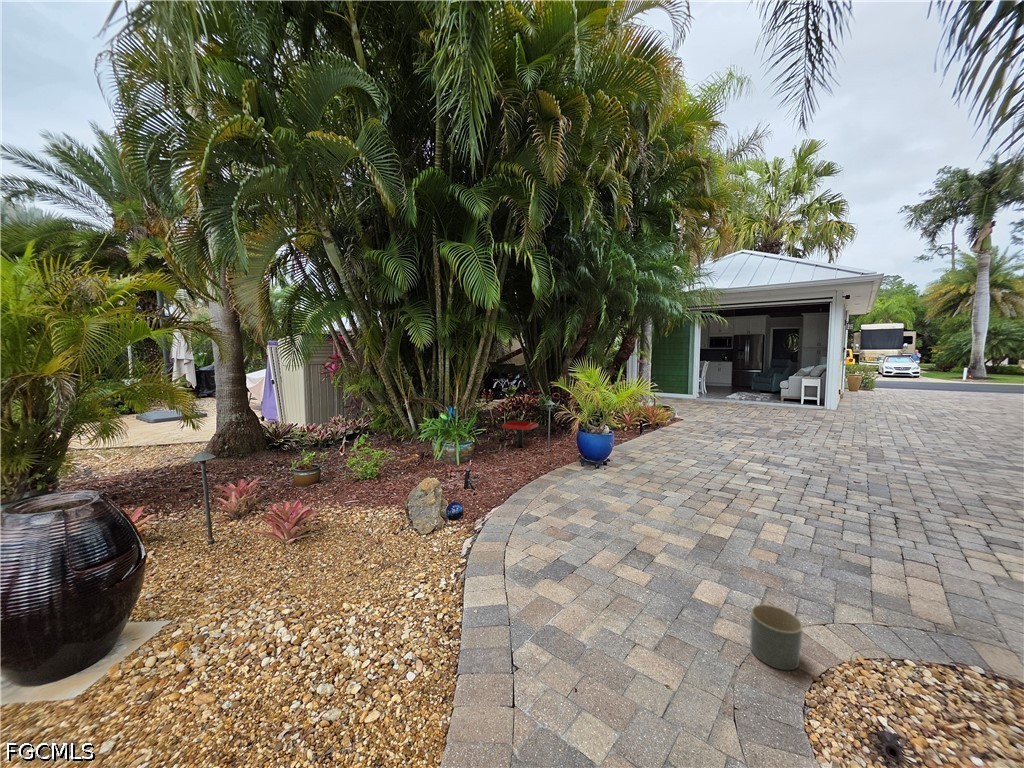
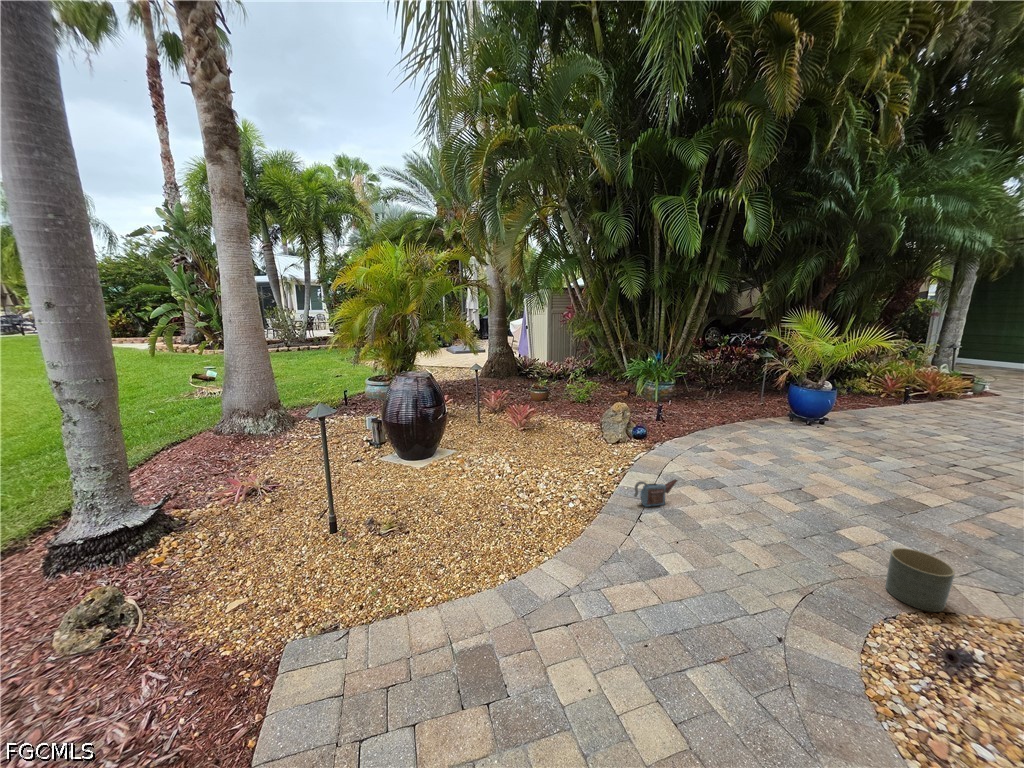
pedestal table: present [502,421,539,448] -> none [714,372,758,399]
watering can: none [493,581,536,634] -> present [634,479,677,507]

